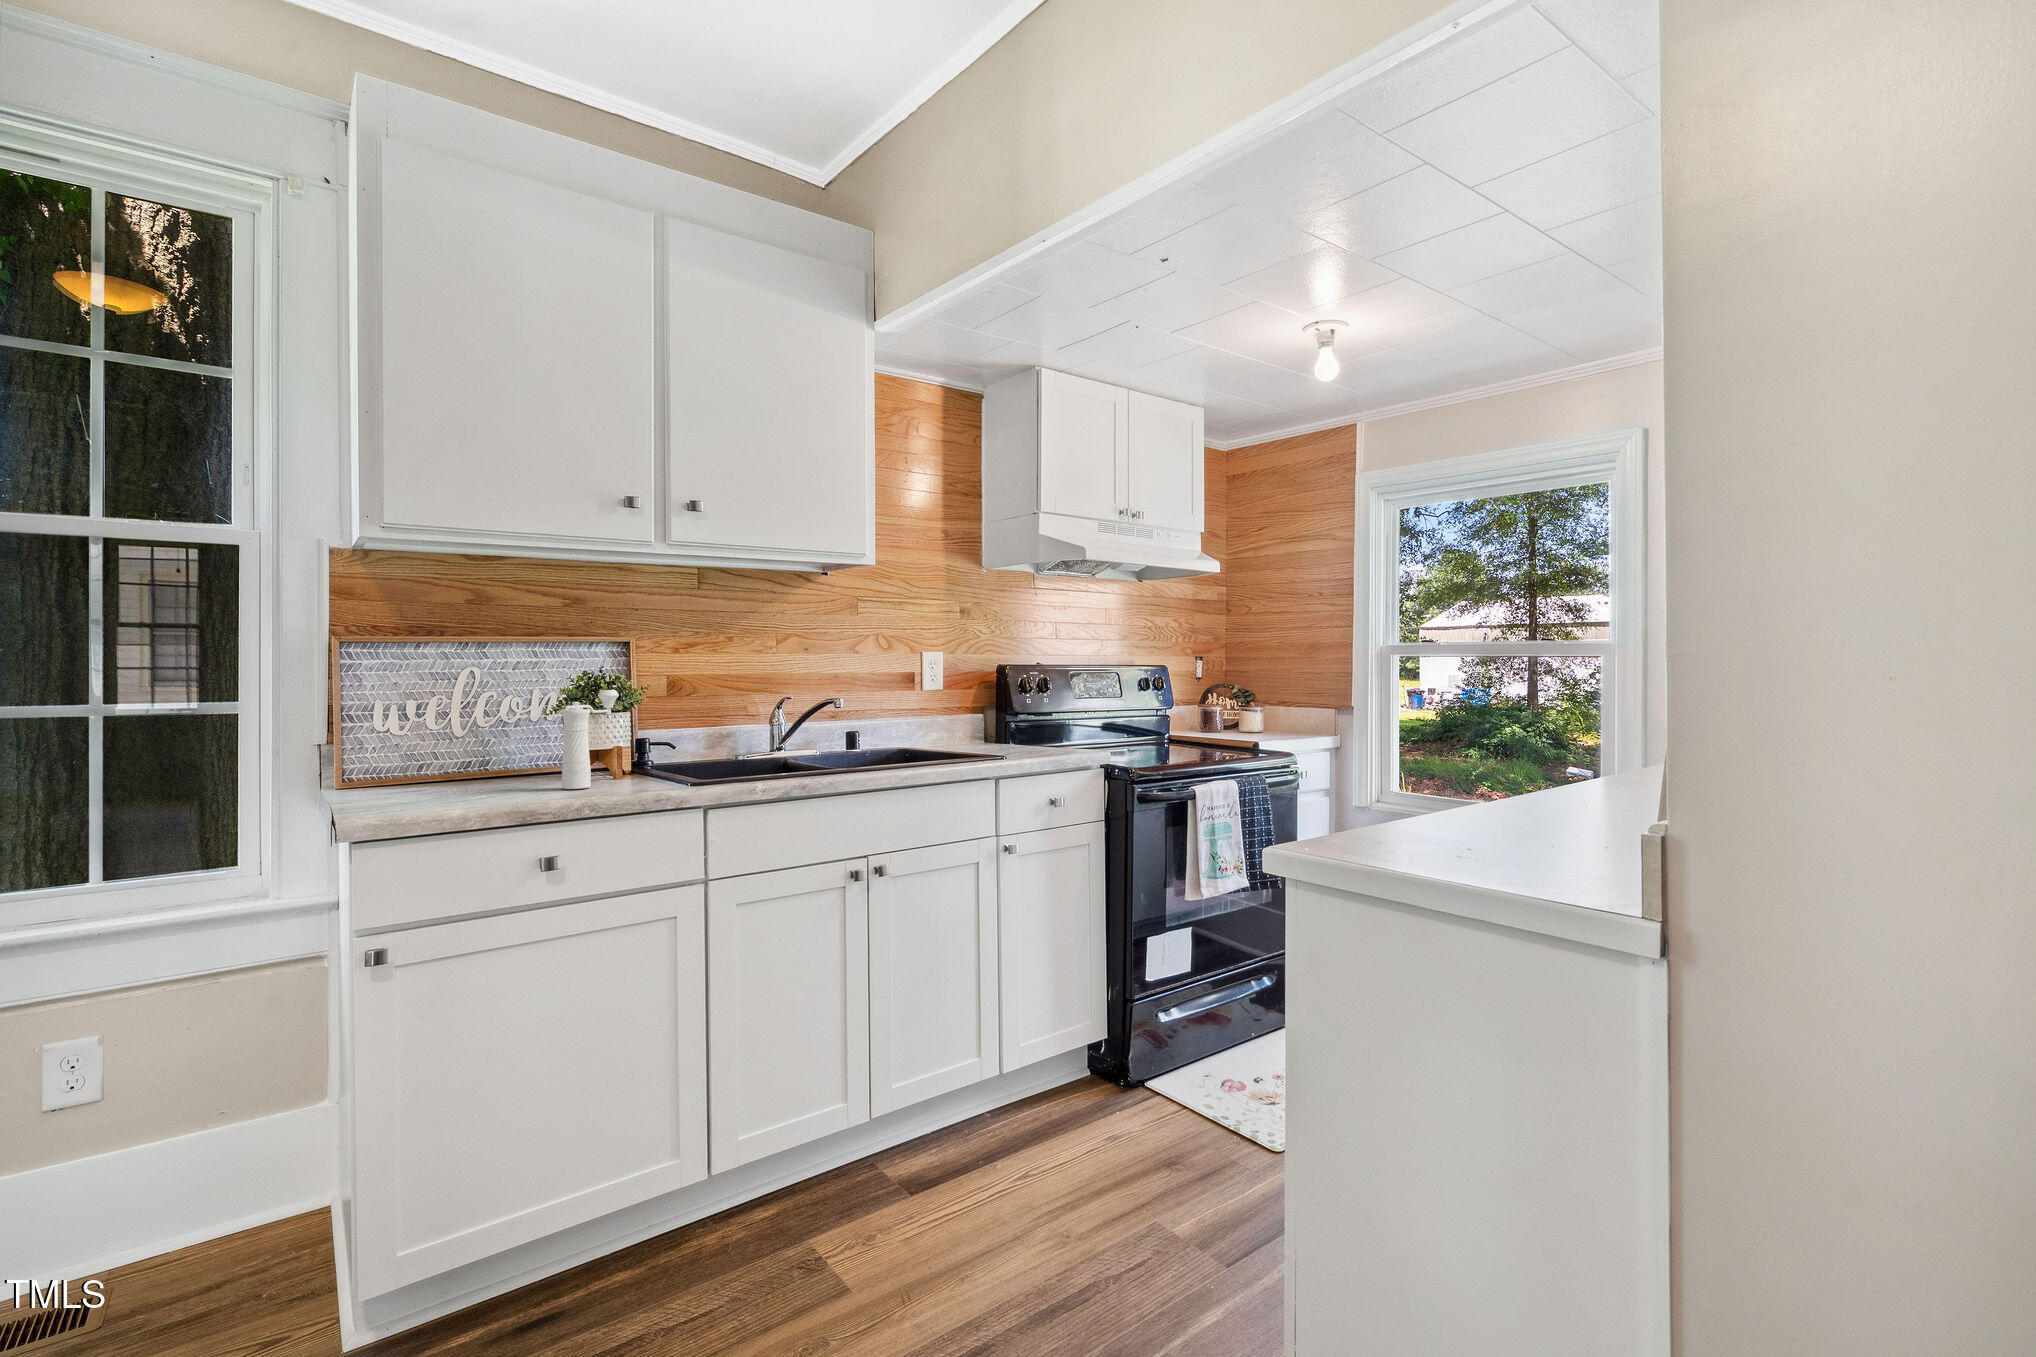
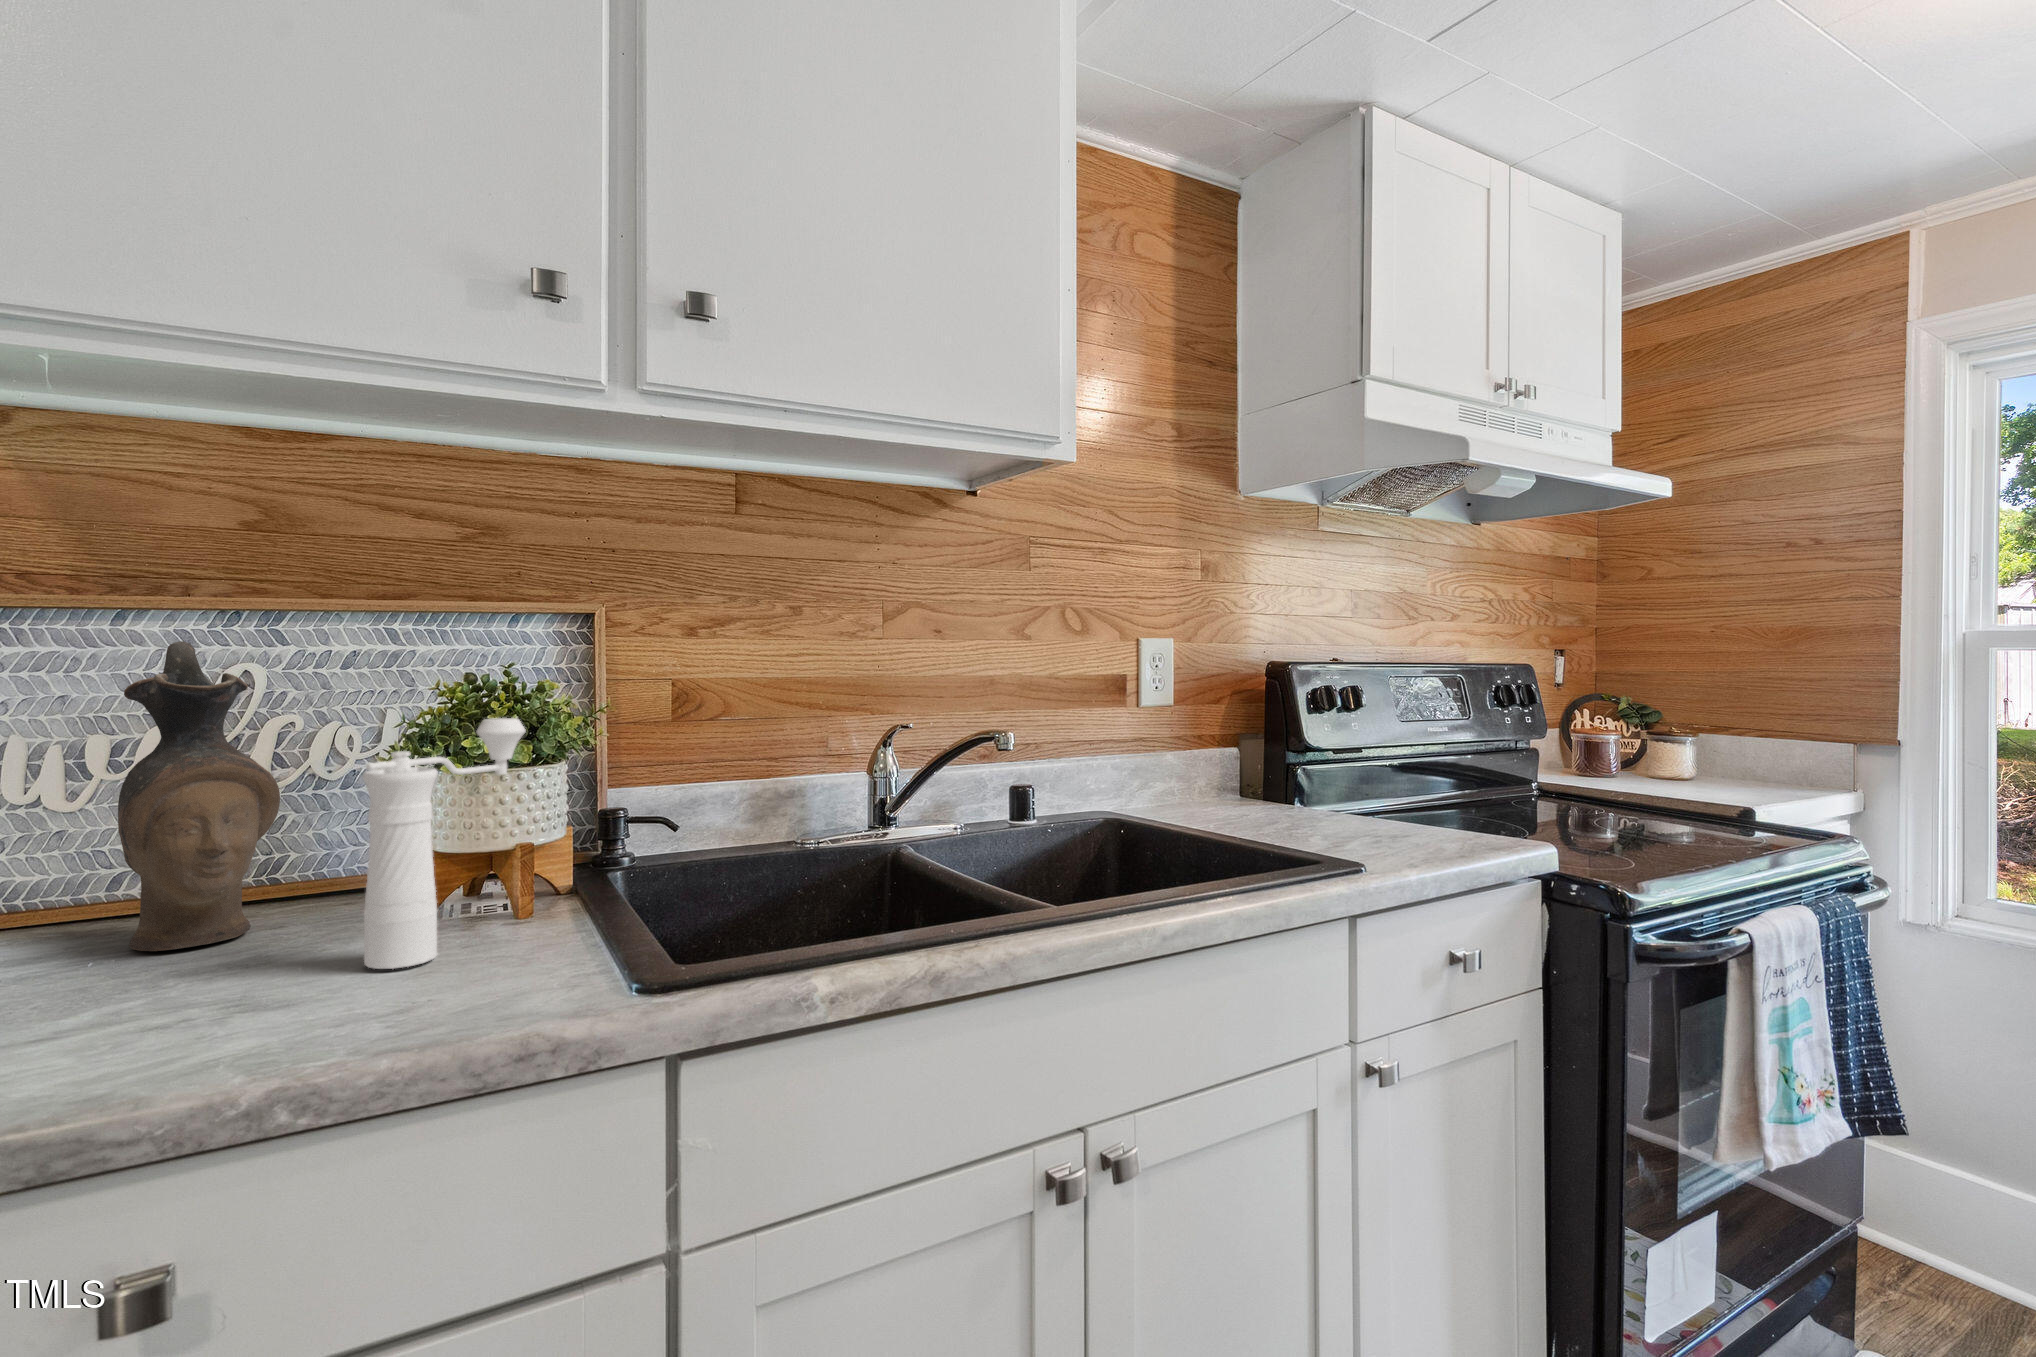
ceramic pitcher: none [444,658,510,789] -> present [118,641,280,951]

